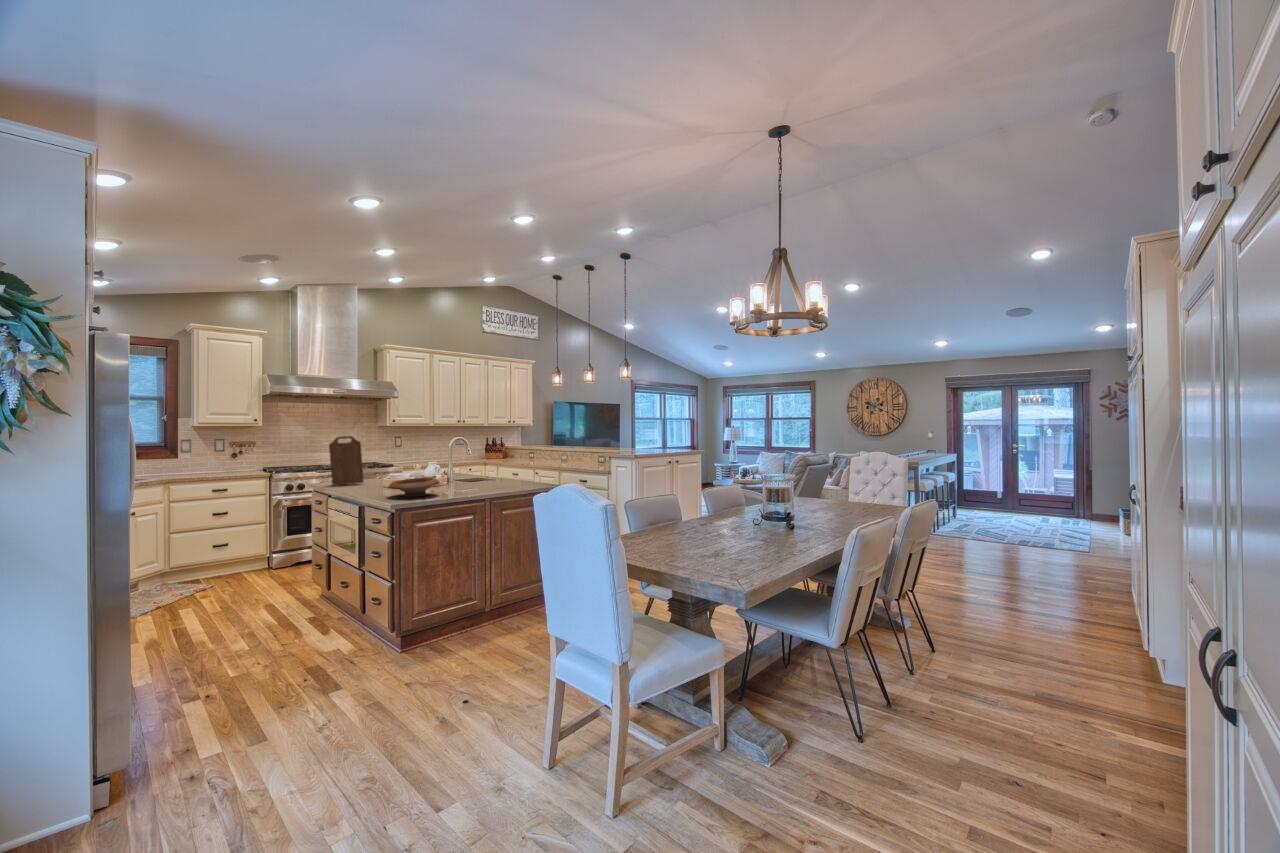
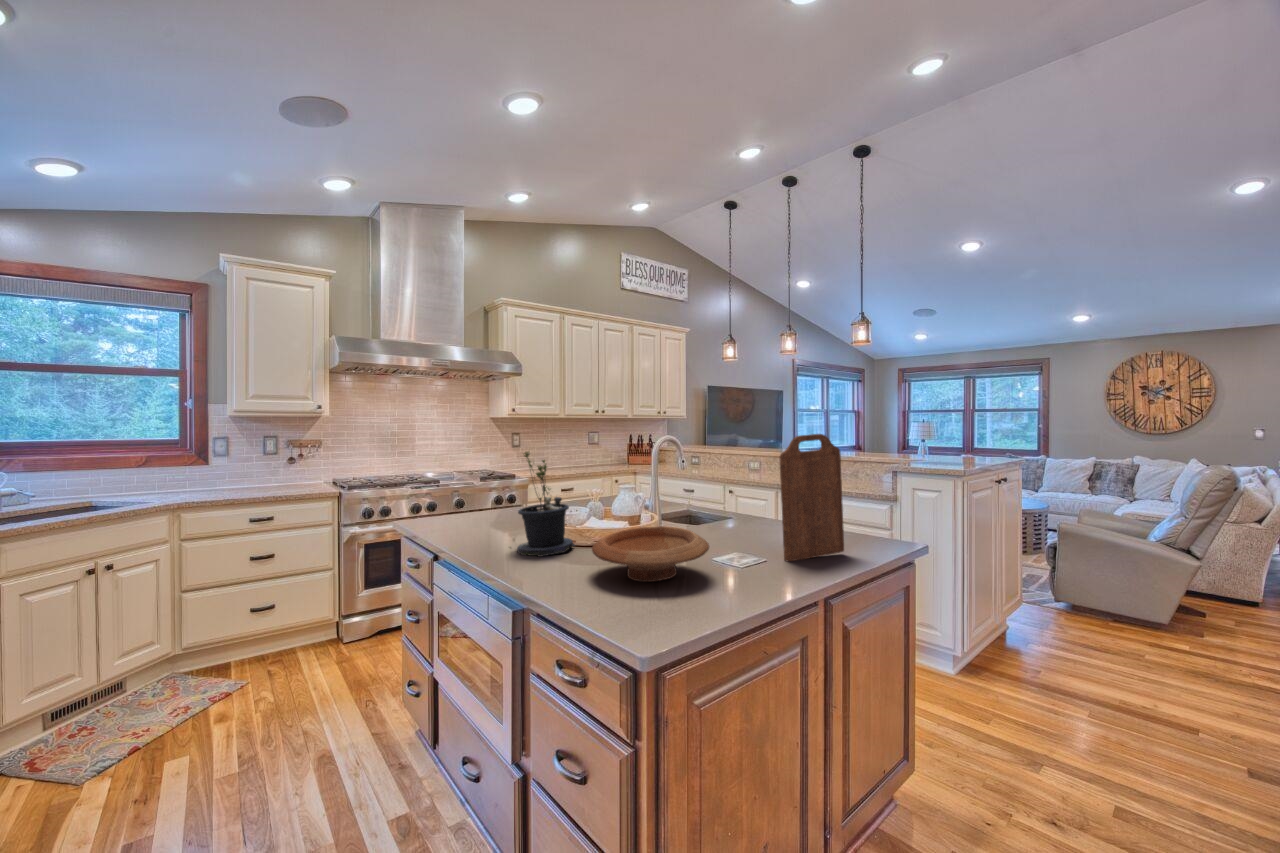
cutting board: present [329,436,364,485] -> present [780,434,844,561]
potted plant: none [360,446,393,493] -> present [517,451,575,557]

